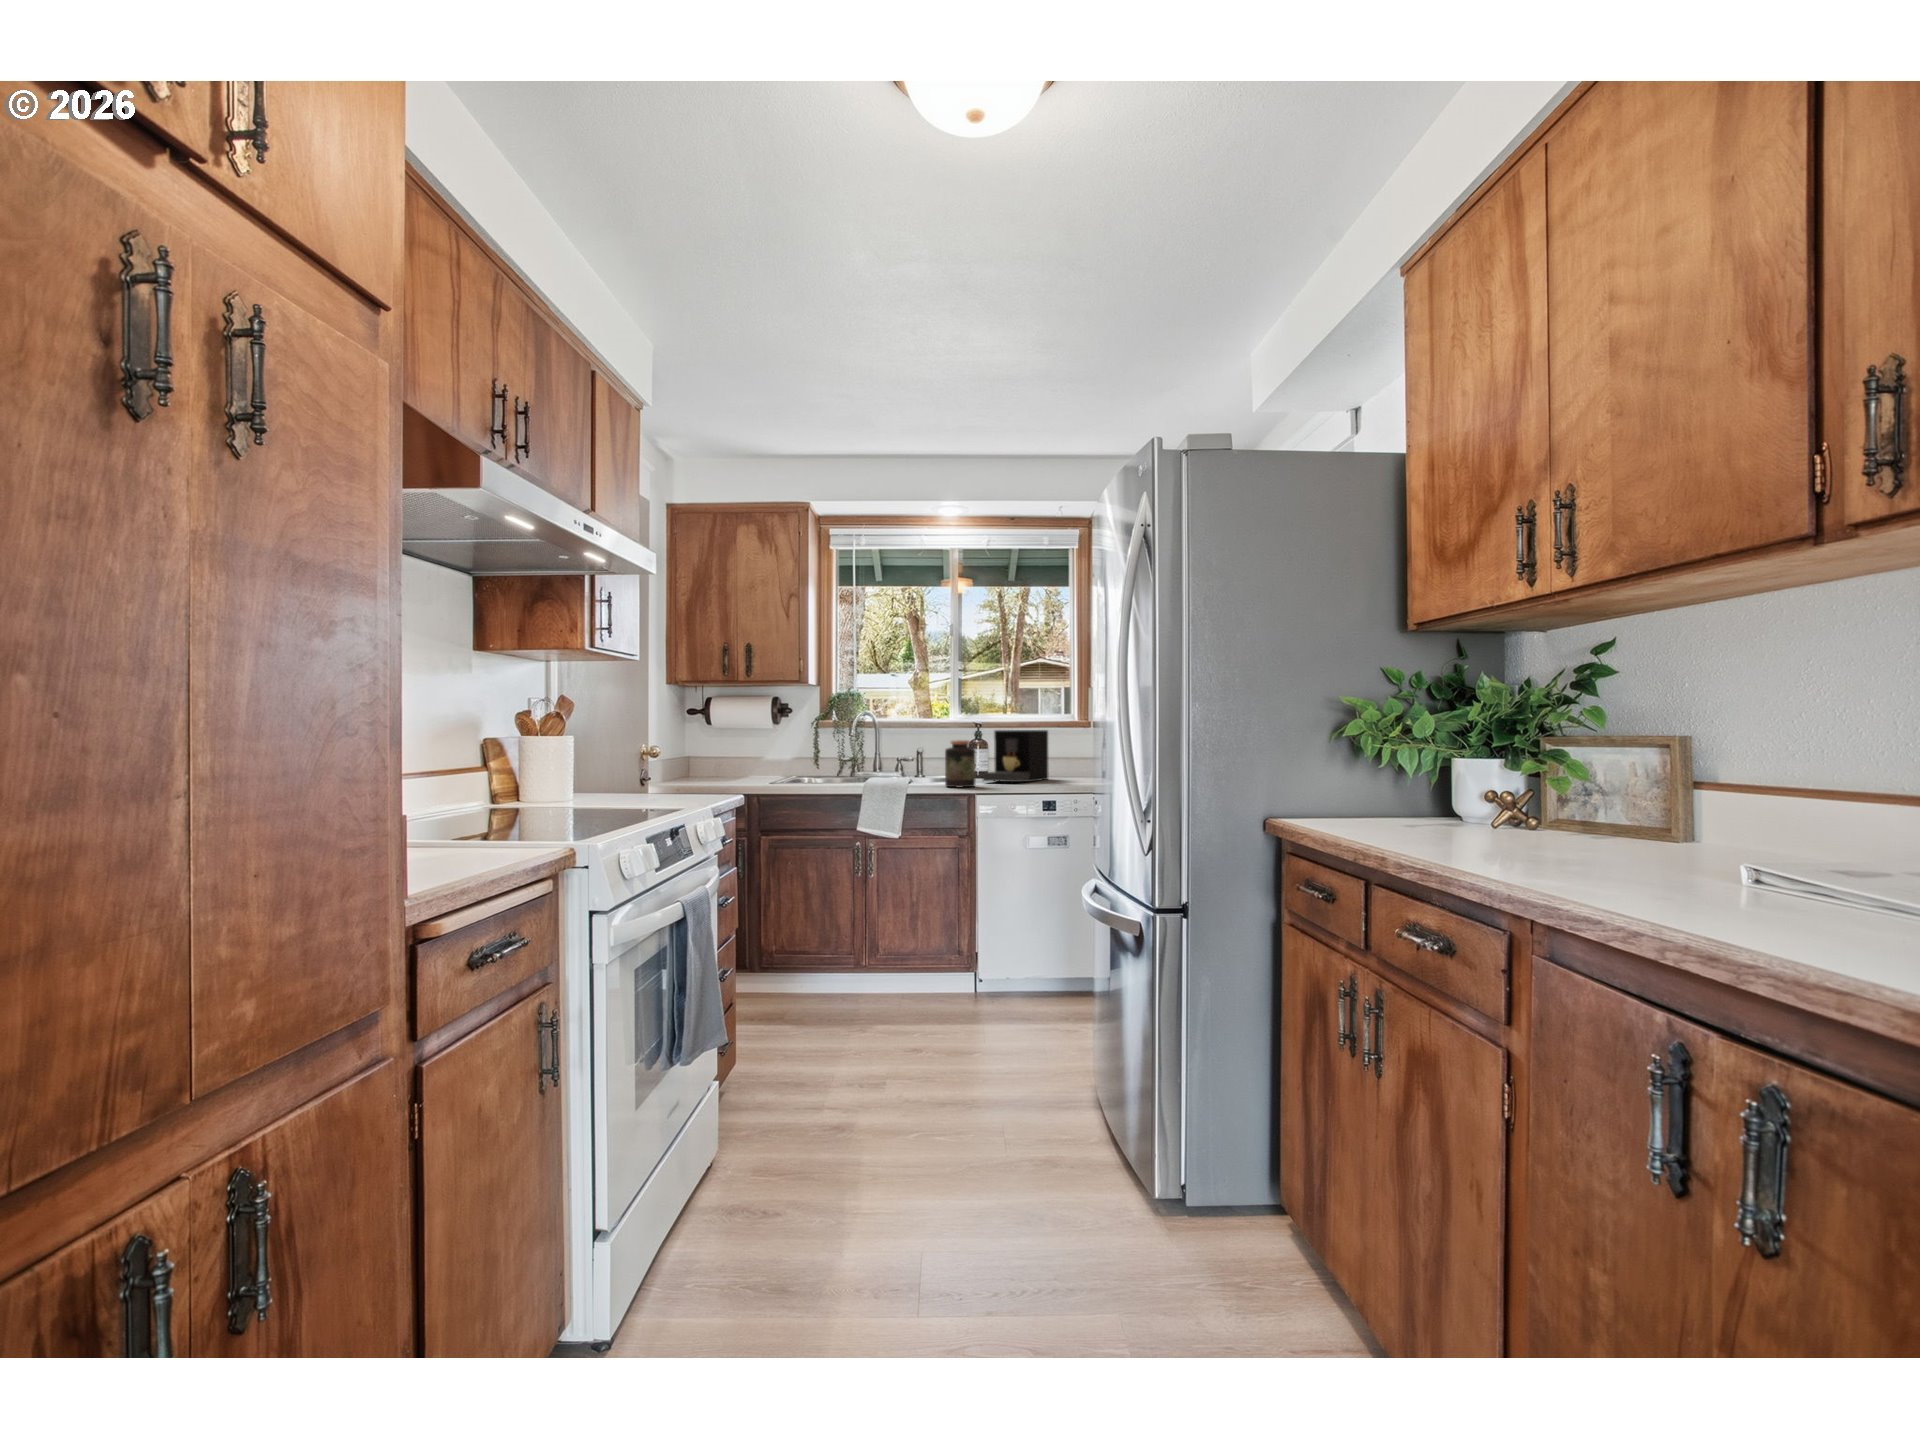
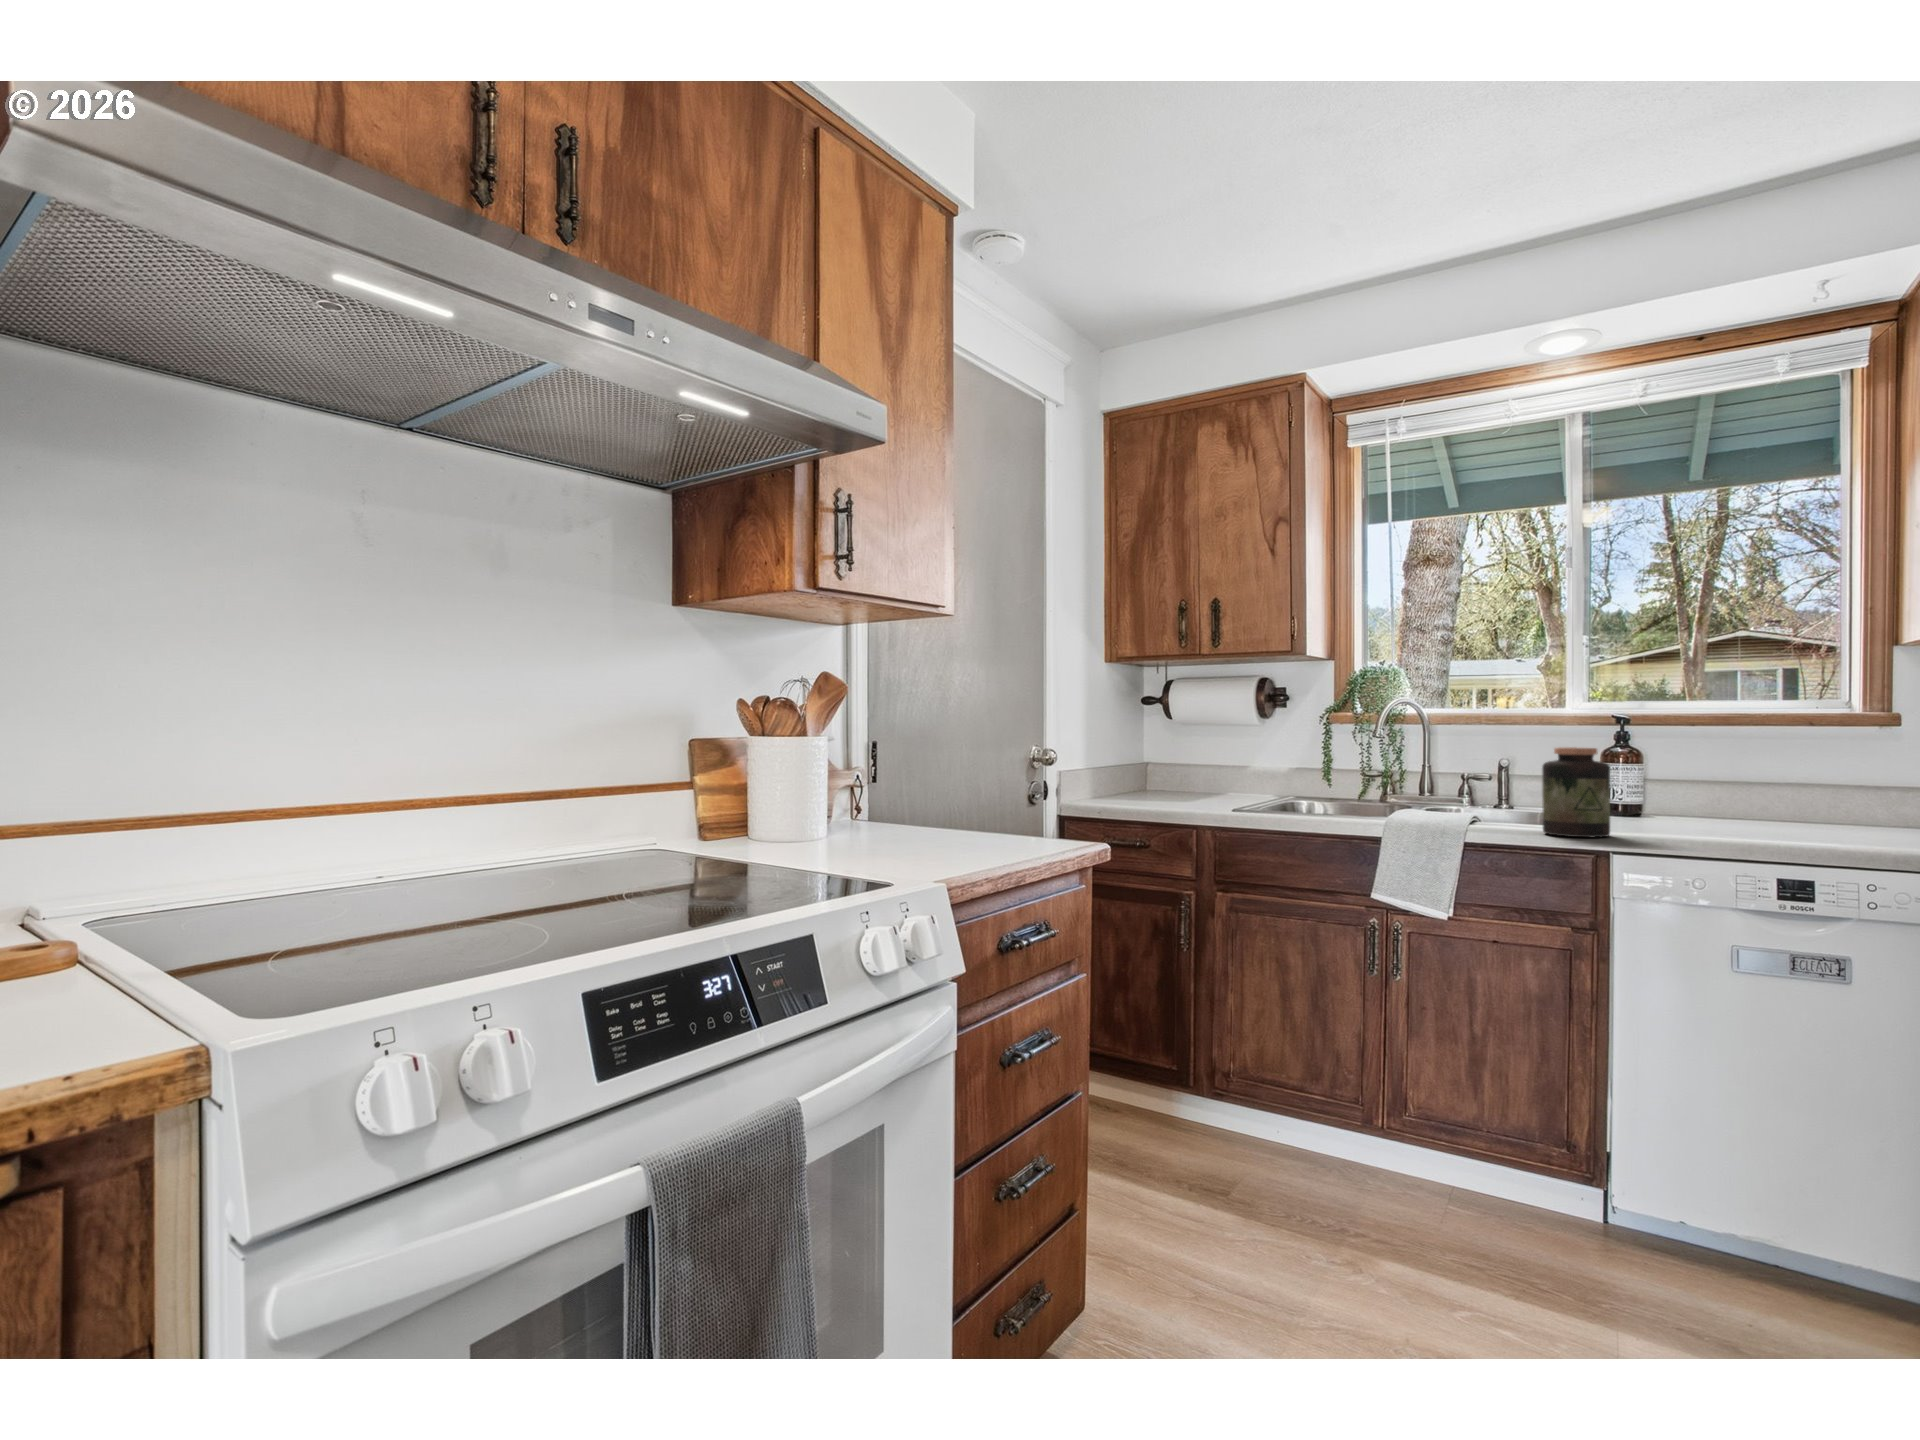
coffee maker: present [983,730,1048,782] -> none [1630,729,1792,831]

